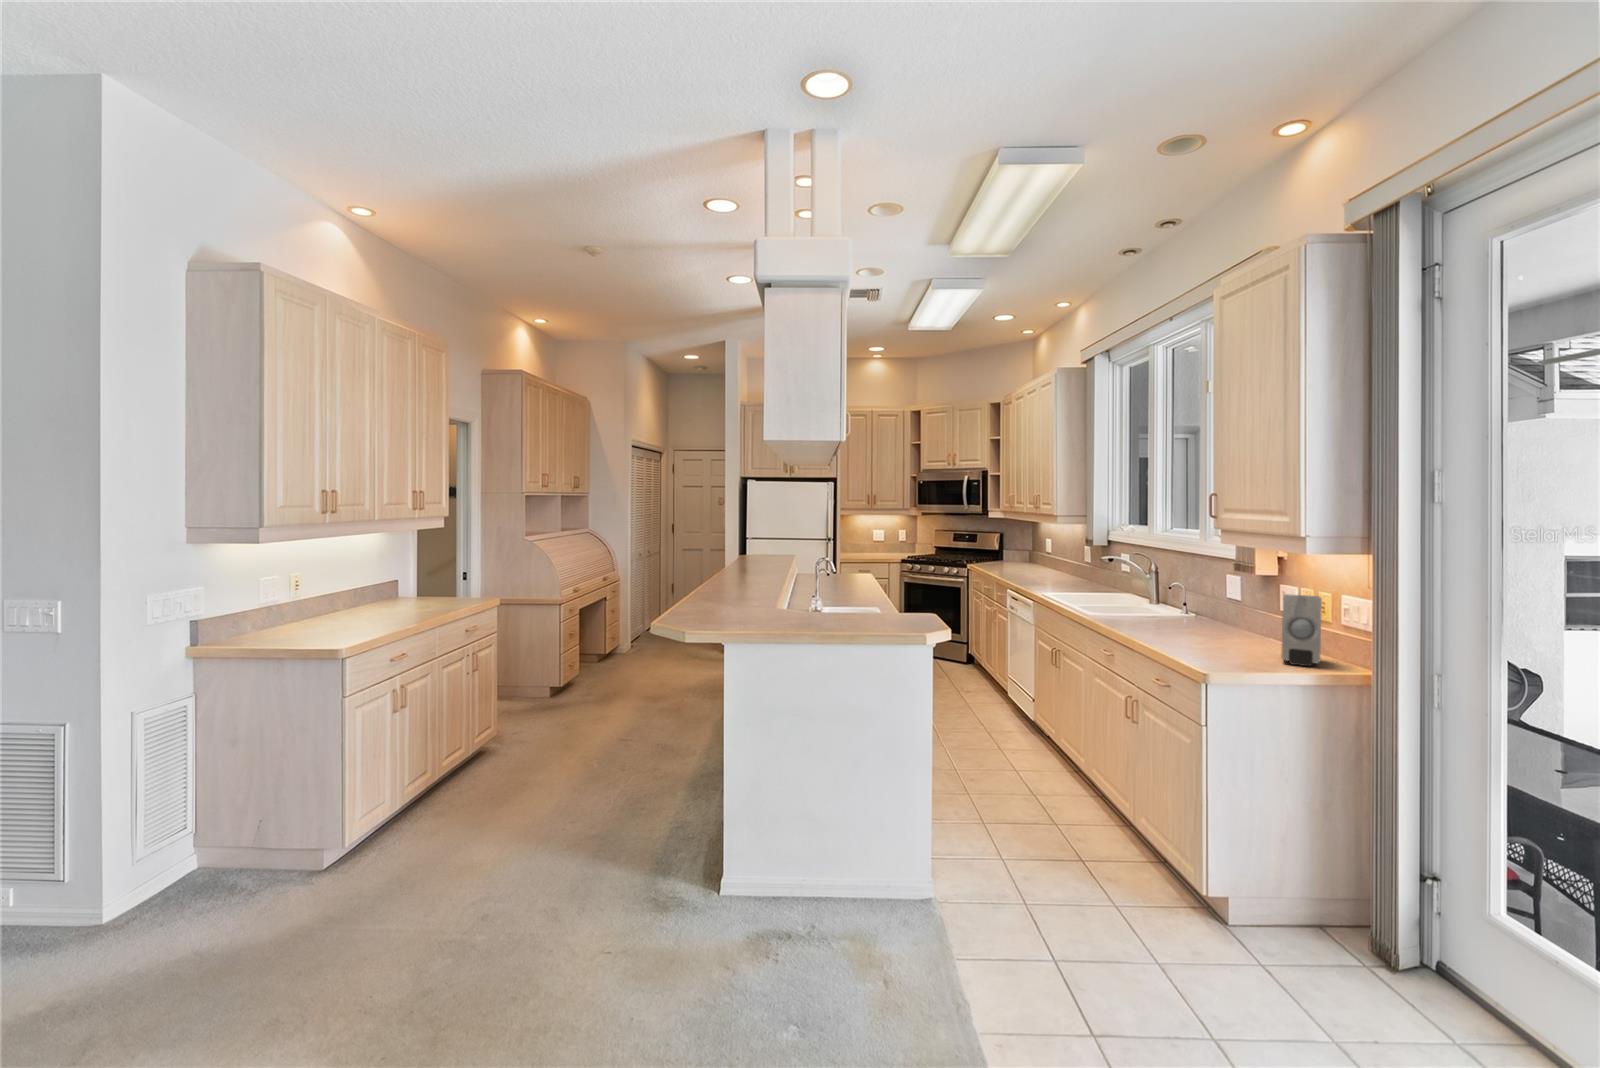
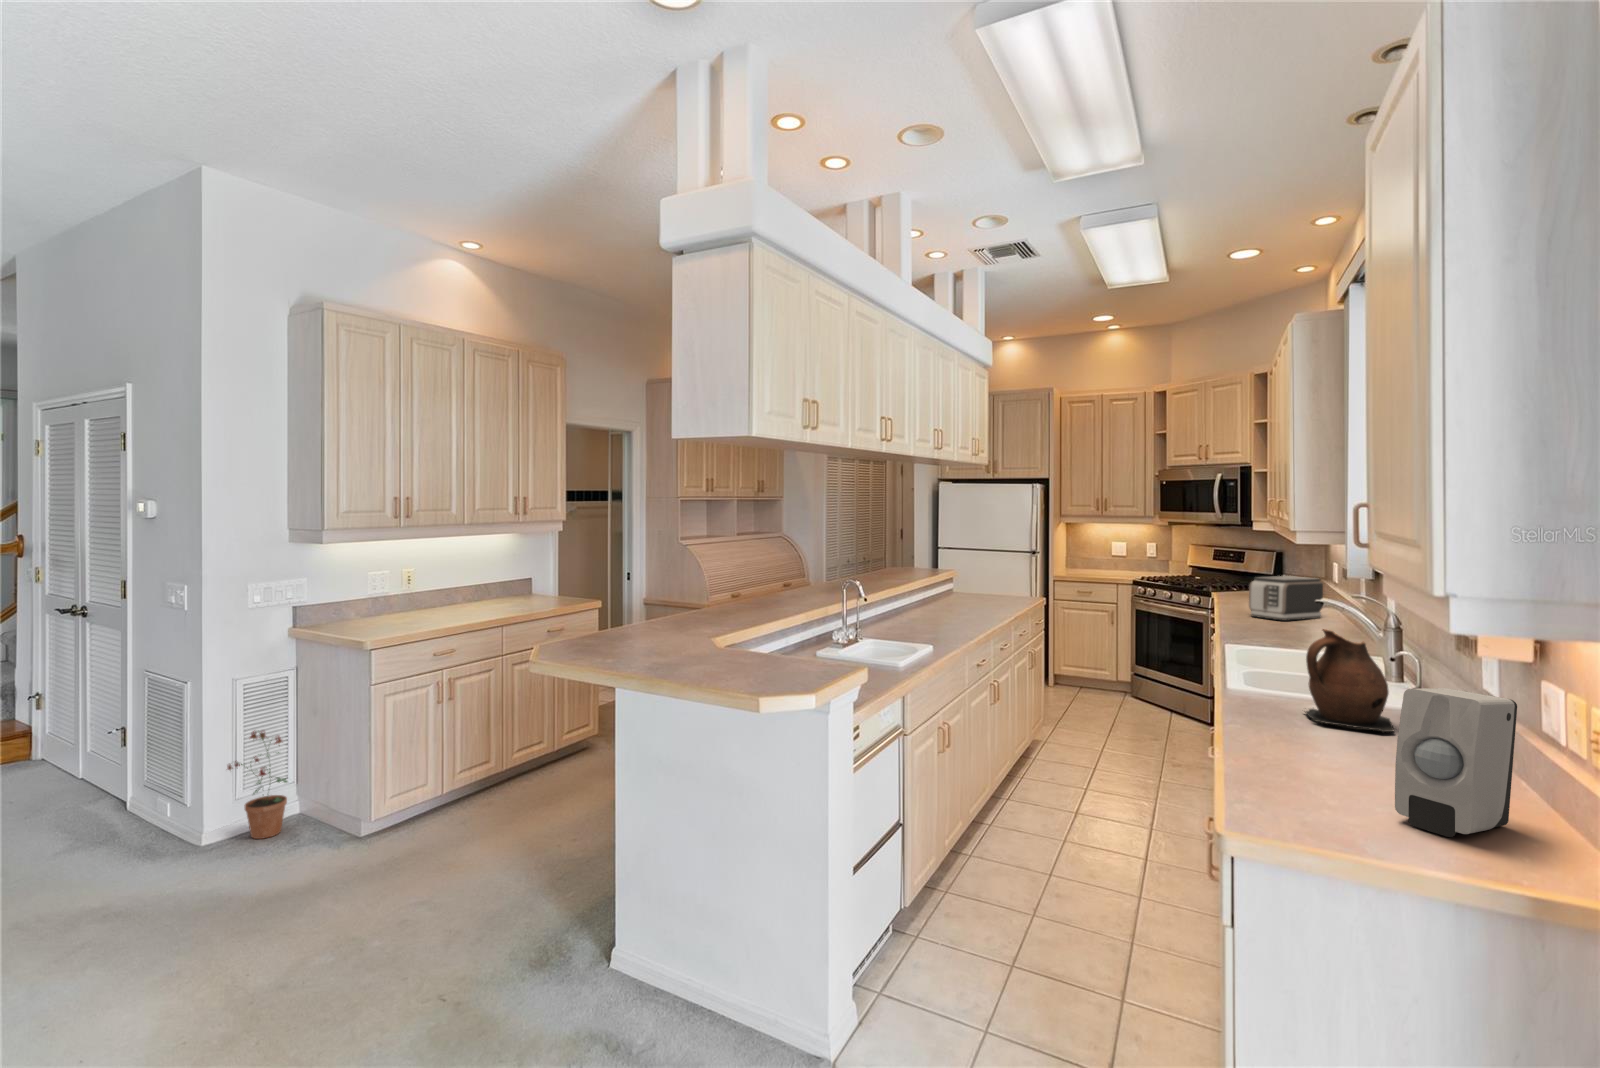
toaster: none [1023,549,1063,580] -> present [1249,576,1323,621]
ceramic pitcher: none [1158,574,1214,631] -> present [1305,629,1394,733]
potted plant: none [149,769,236,898] -> present [228,731,287,839]

